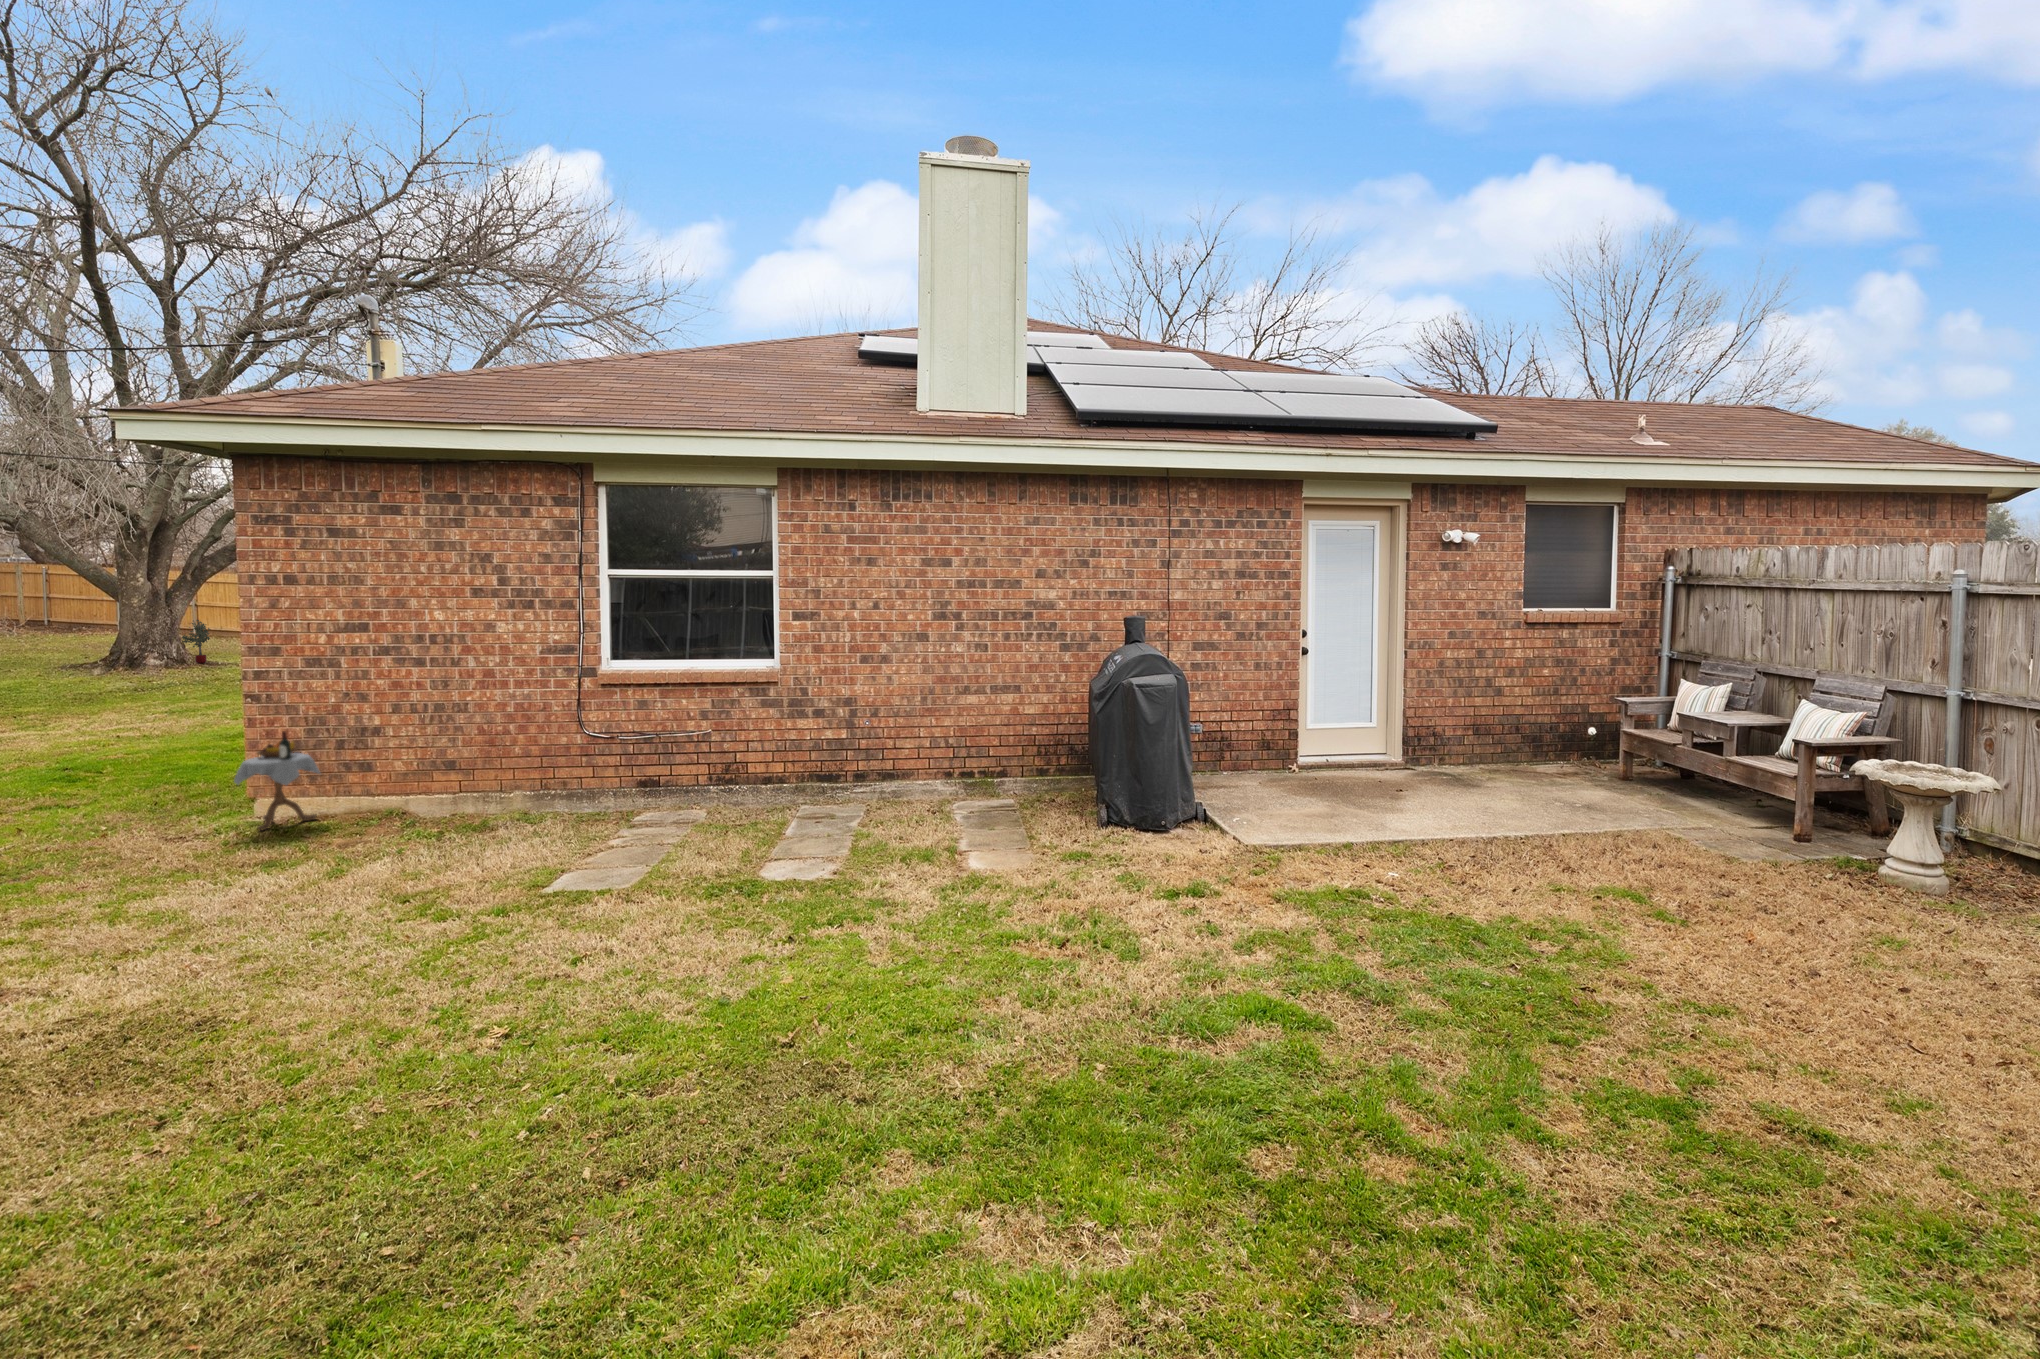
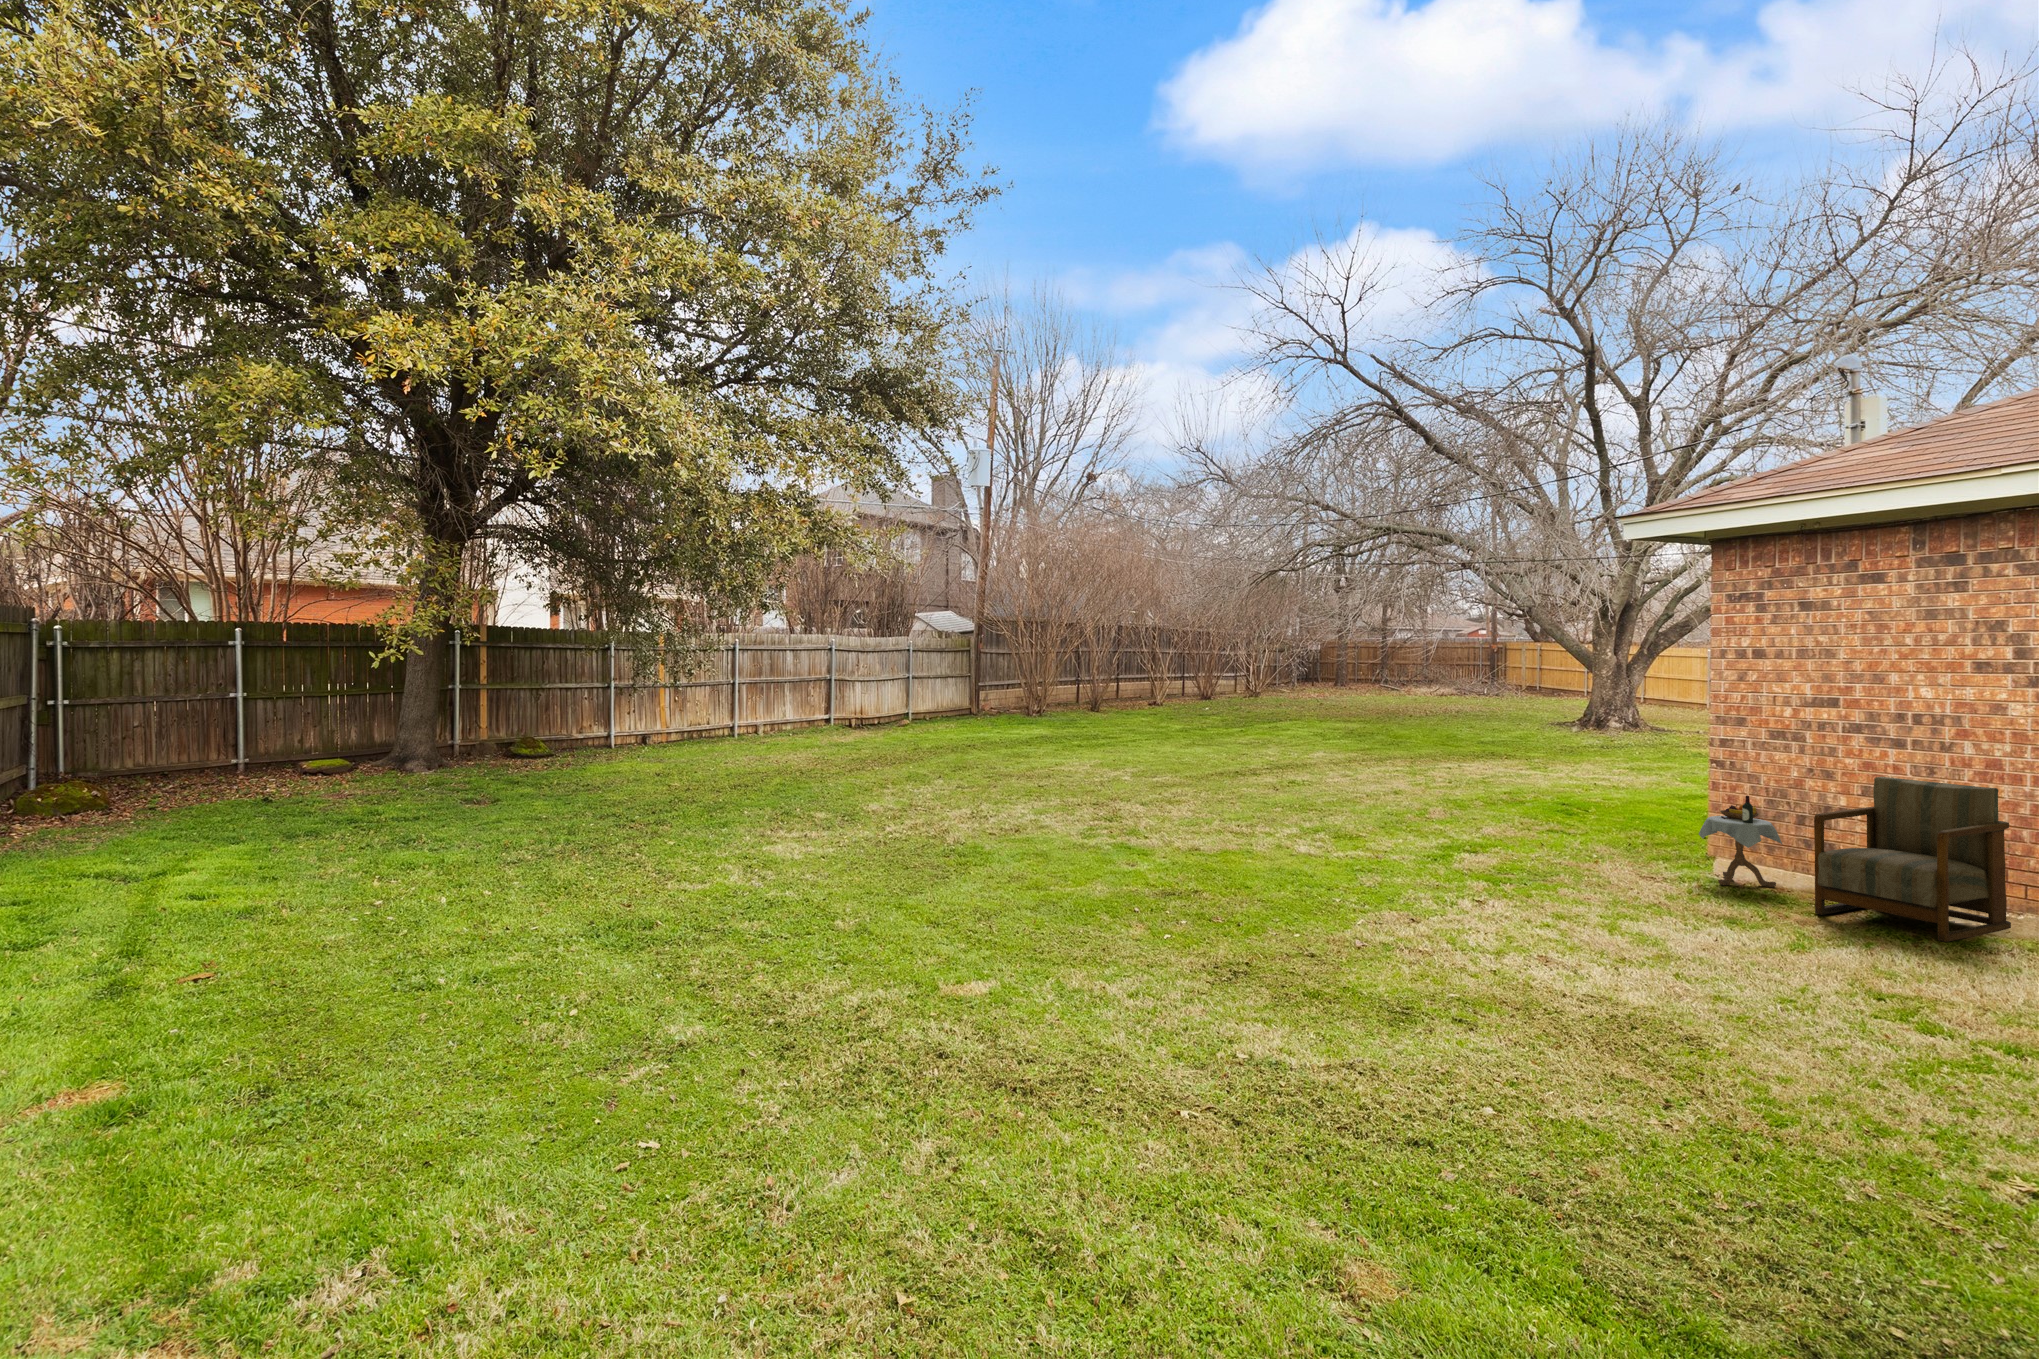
potted tree: present [182,620,210,664] -> none [1638,686,1664,726]
armchair: none [347,694,501,837] -> present [1814,777,2011,942]

